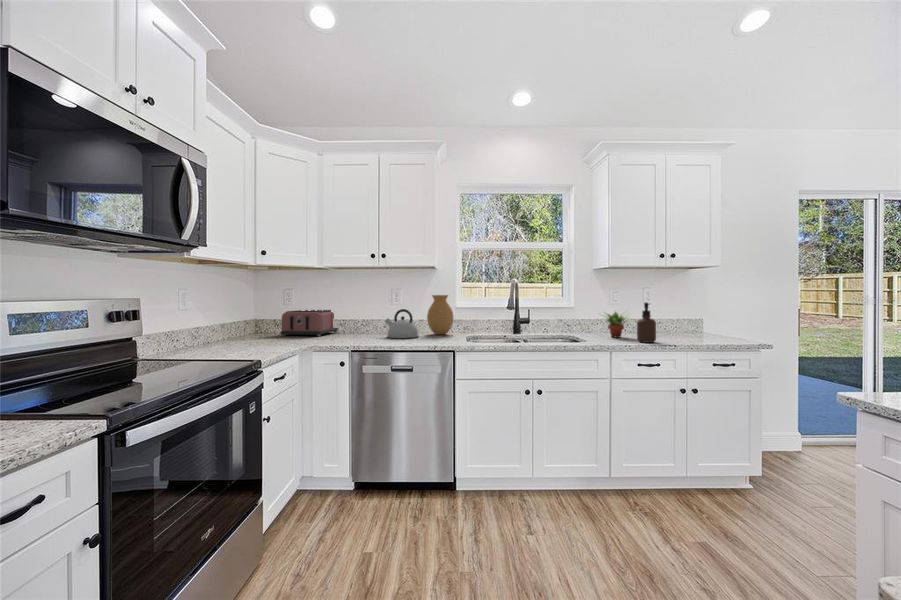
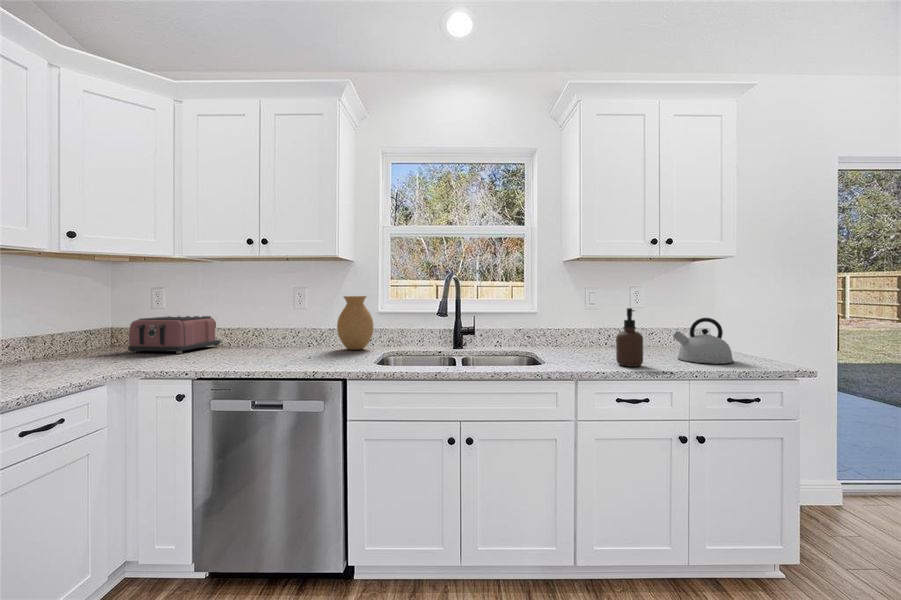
kettle: present [385,309,419,338] -> present [673,318,734,364]
succulent plant: present [606,312,626,337] -> none [566,318,612,356]

